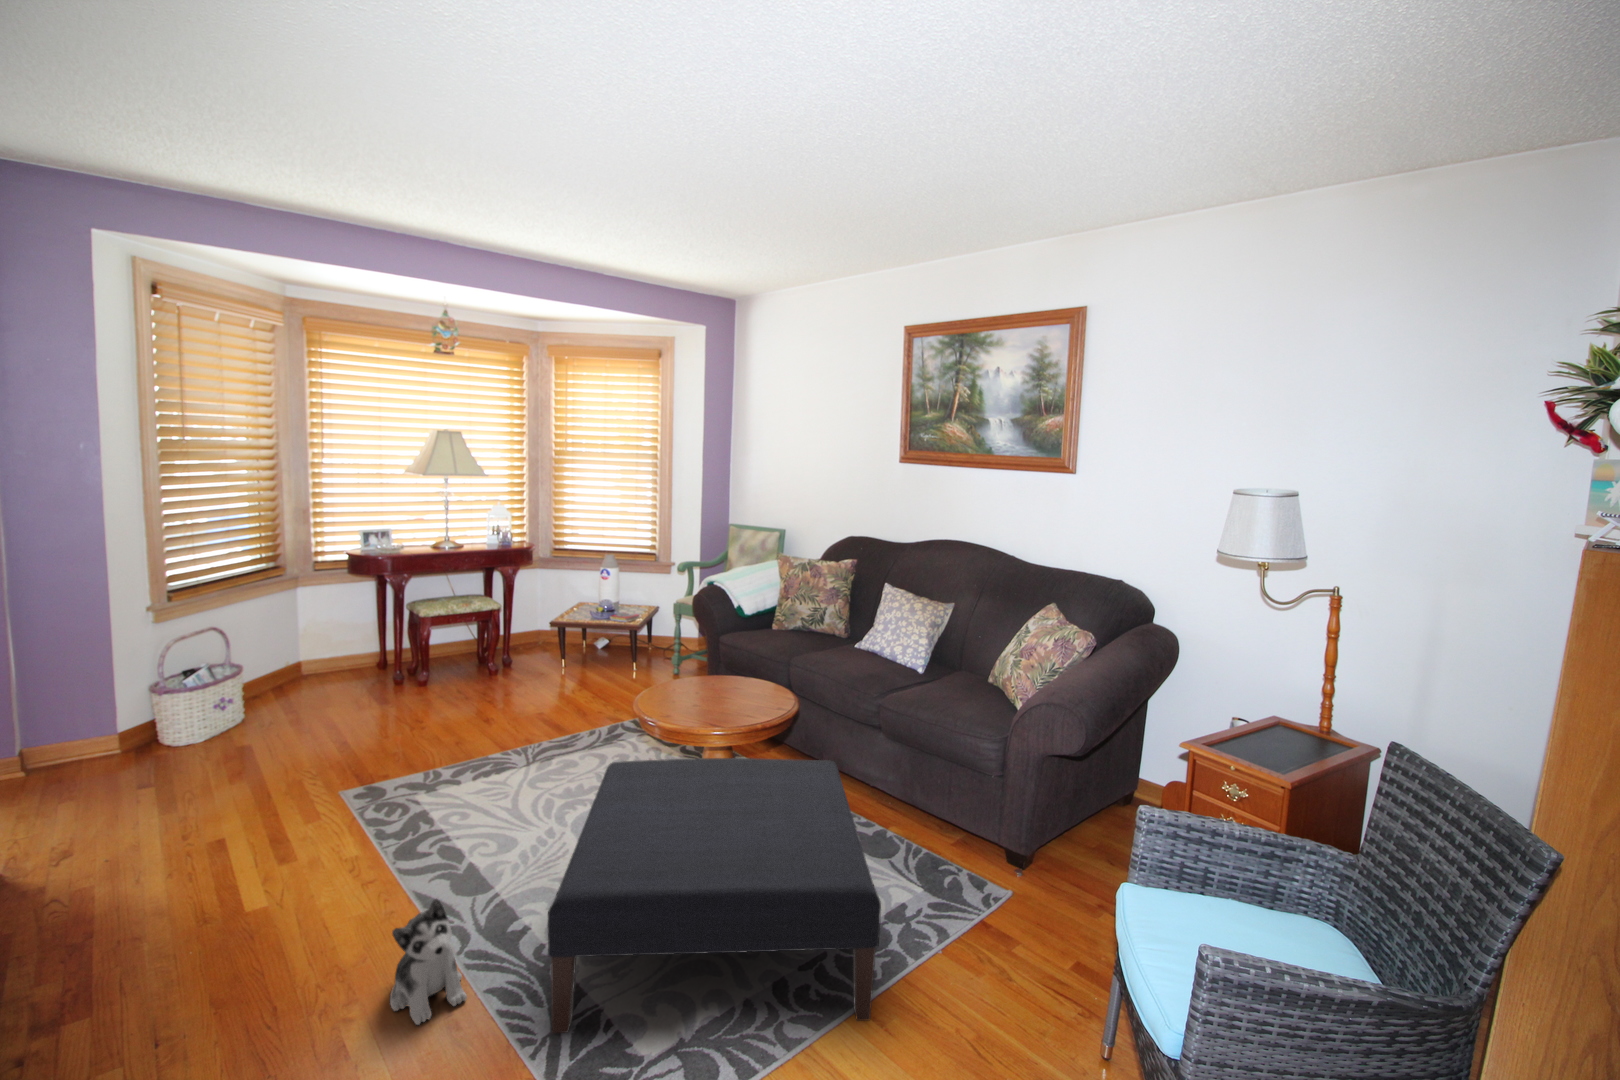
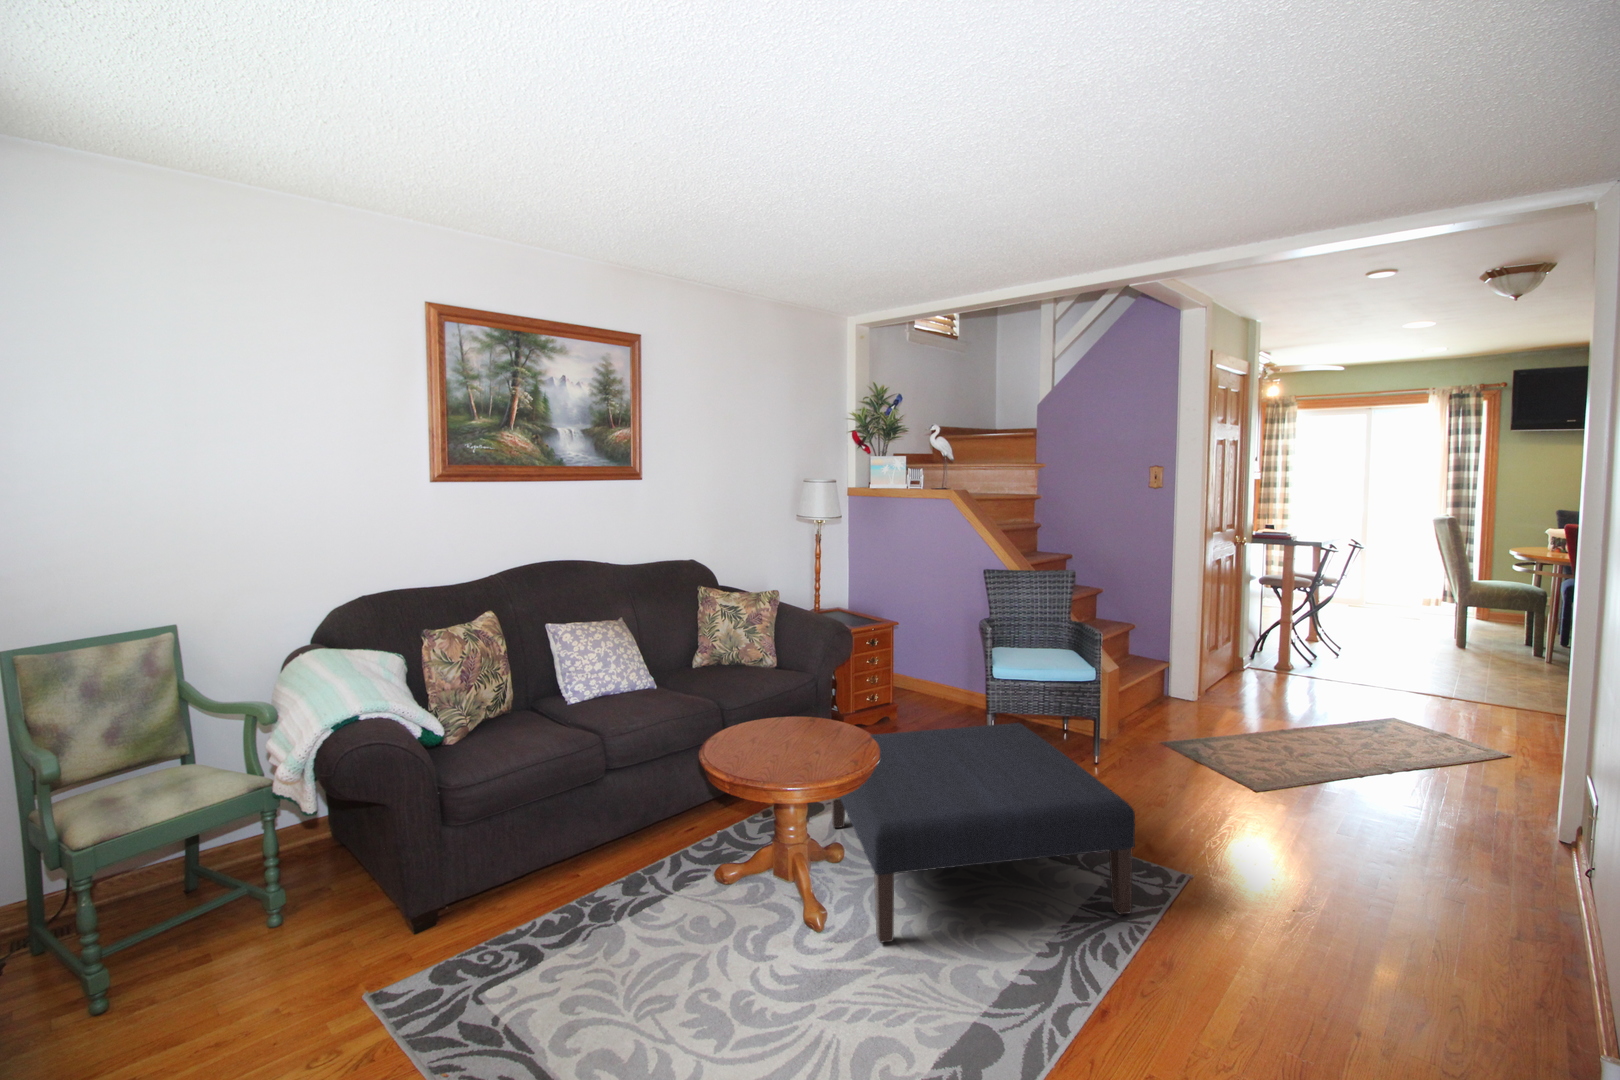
plush toy: present [390,899,467,1025] -> none [1113,892,1190,1022]

